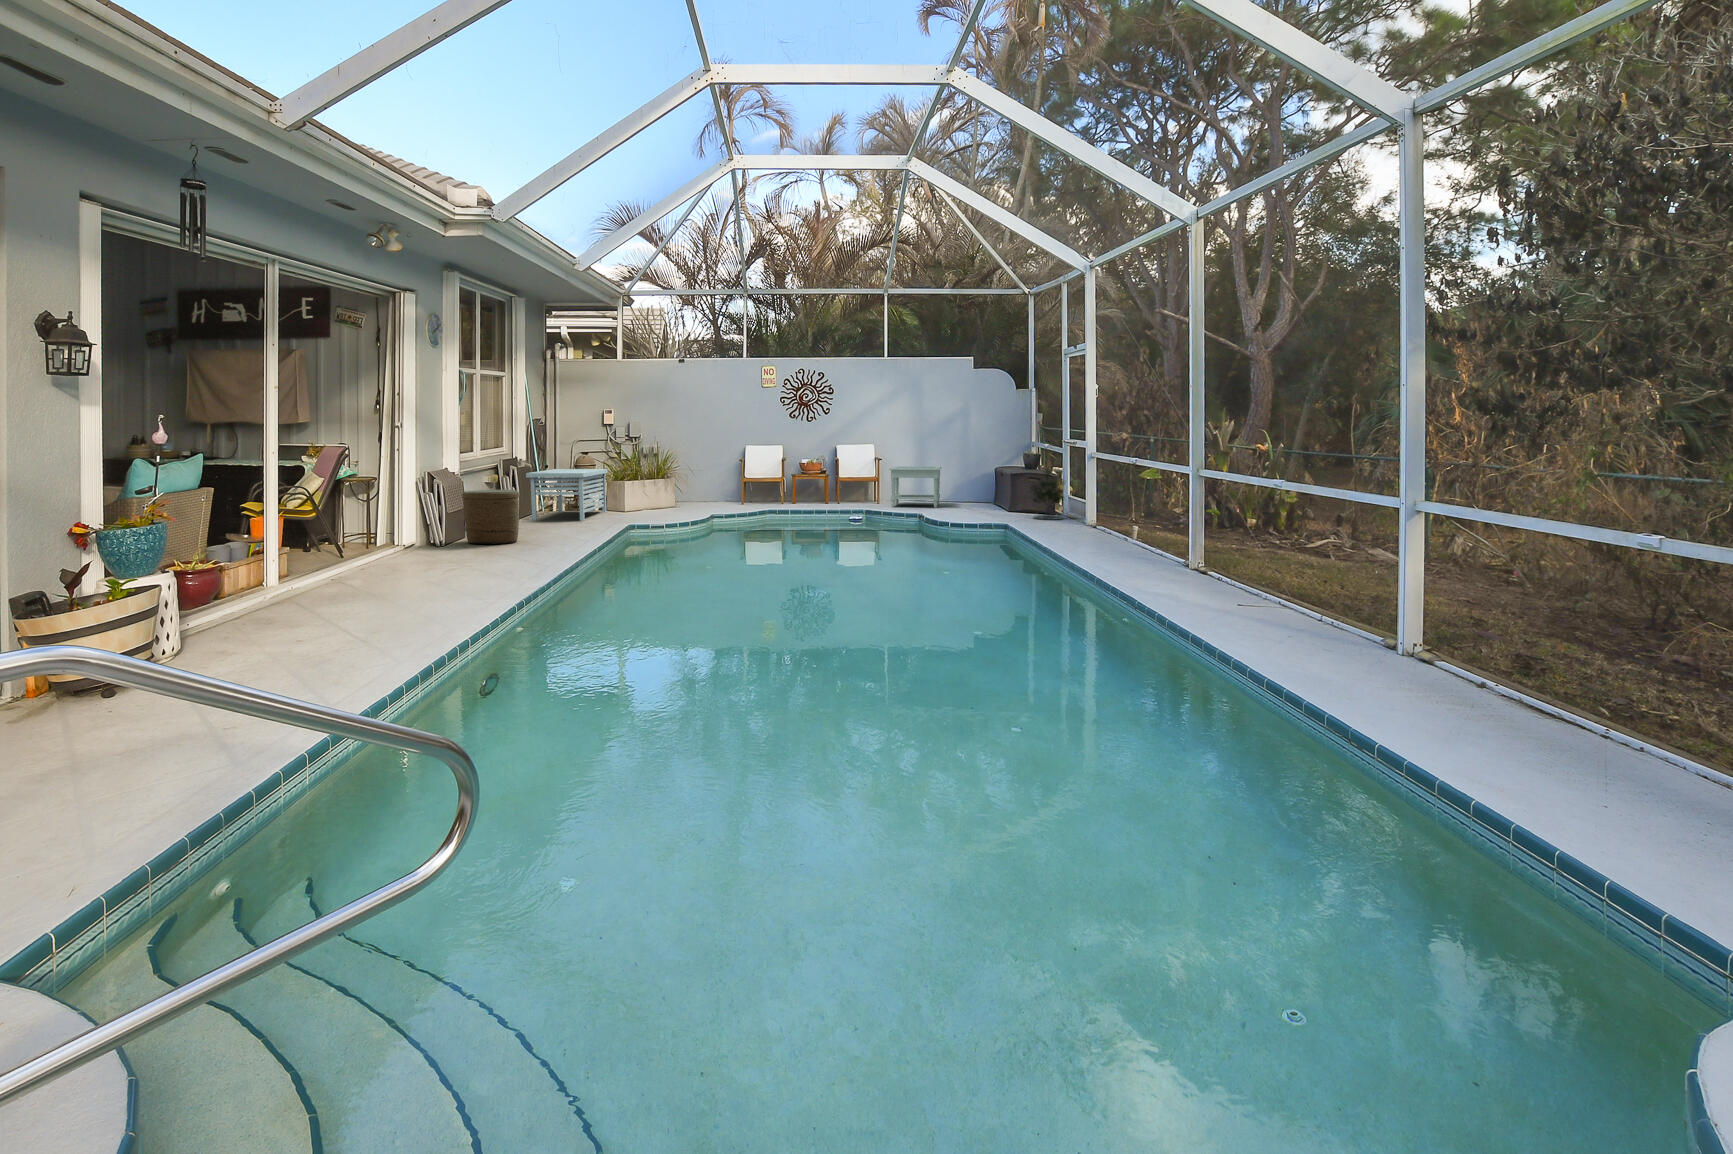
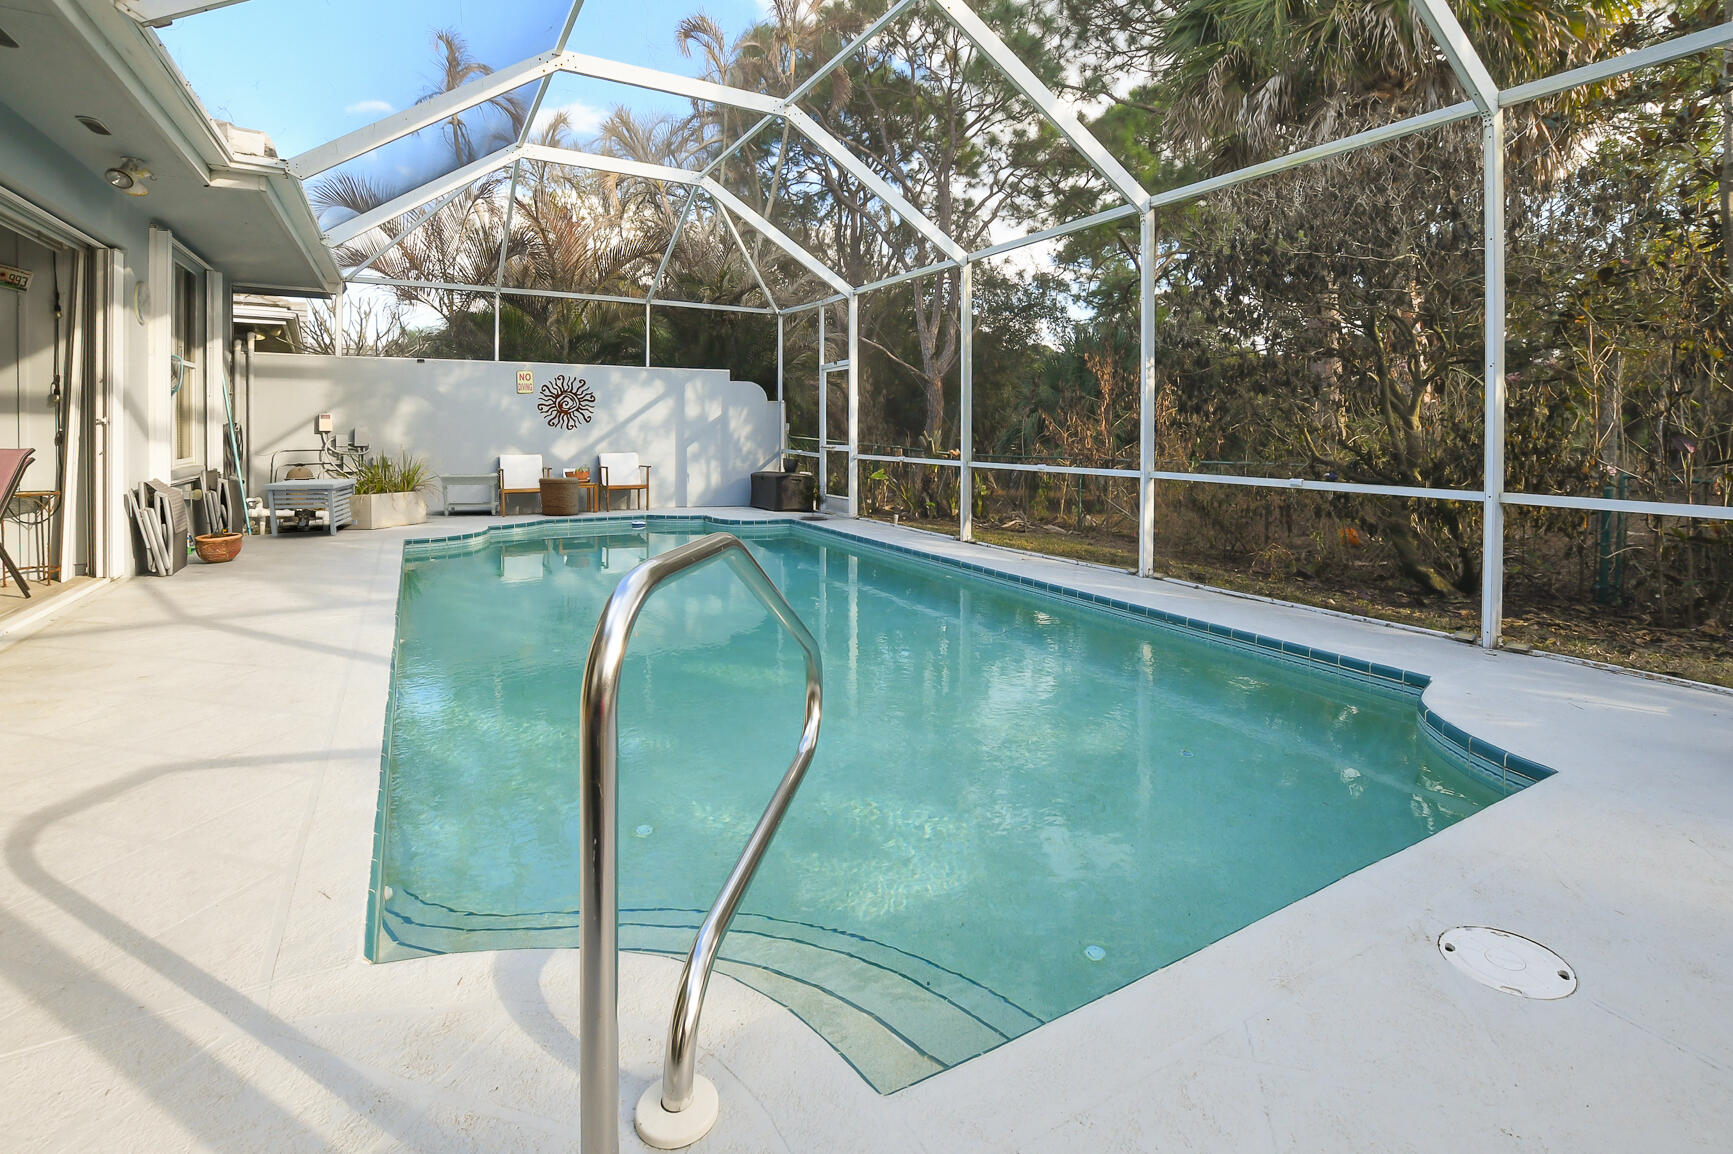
side table: present [889,466,942,508] -> present [439,473,500,516]
woven basket: present [462,490,520,544] -> present [539,477,579,515]

